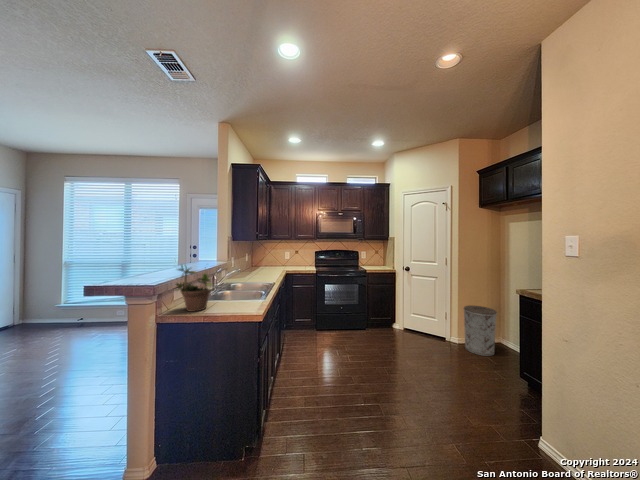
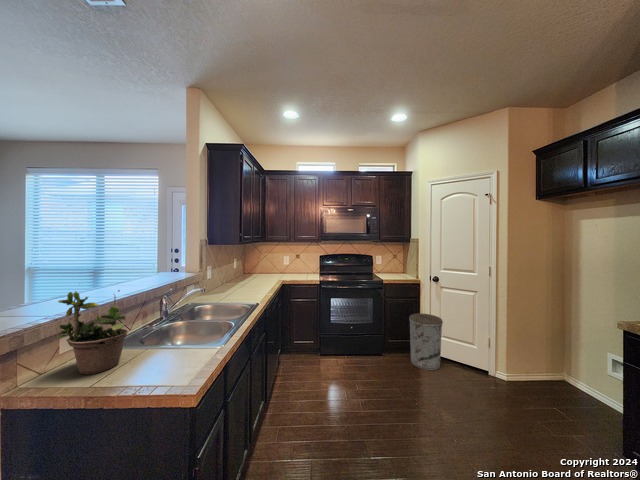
trash can: present [464,306,497,356] -> present [409,313,443,370]

